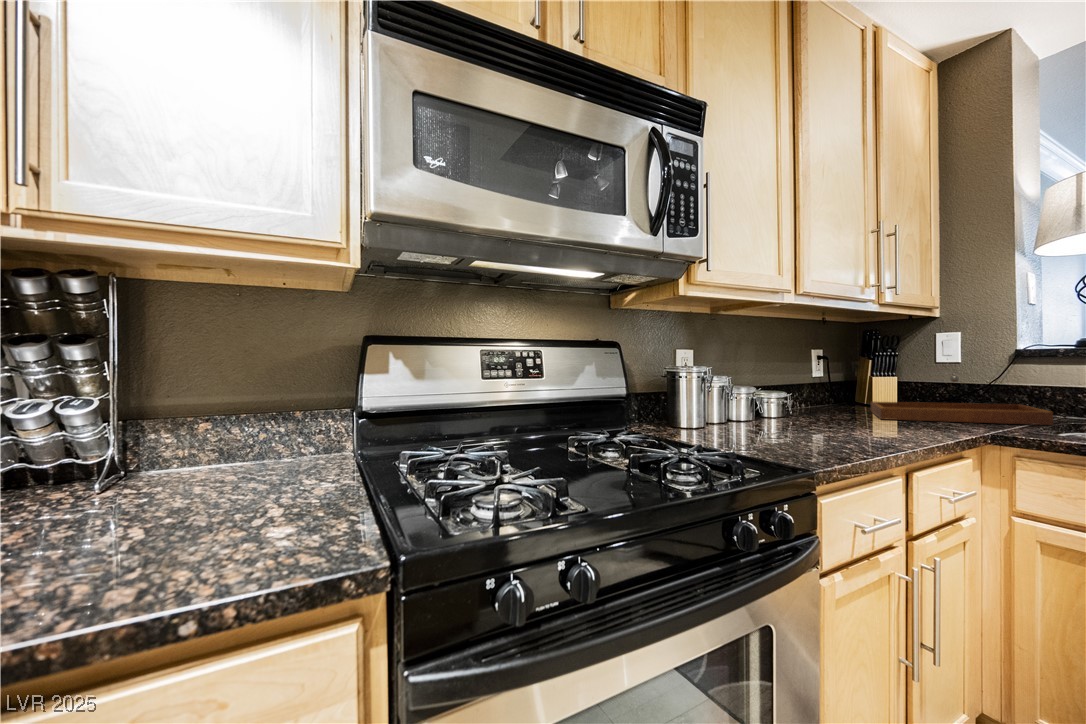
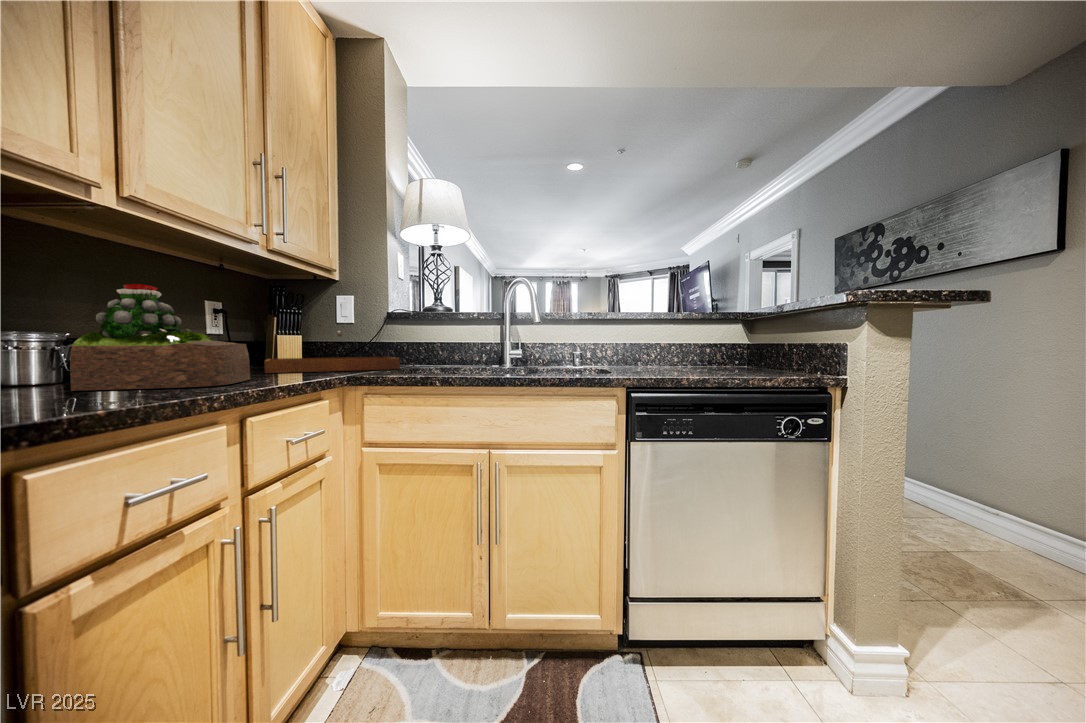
succulent plant: none [775,355,885,438] -> present [70,284,250,391]

